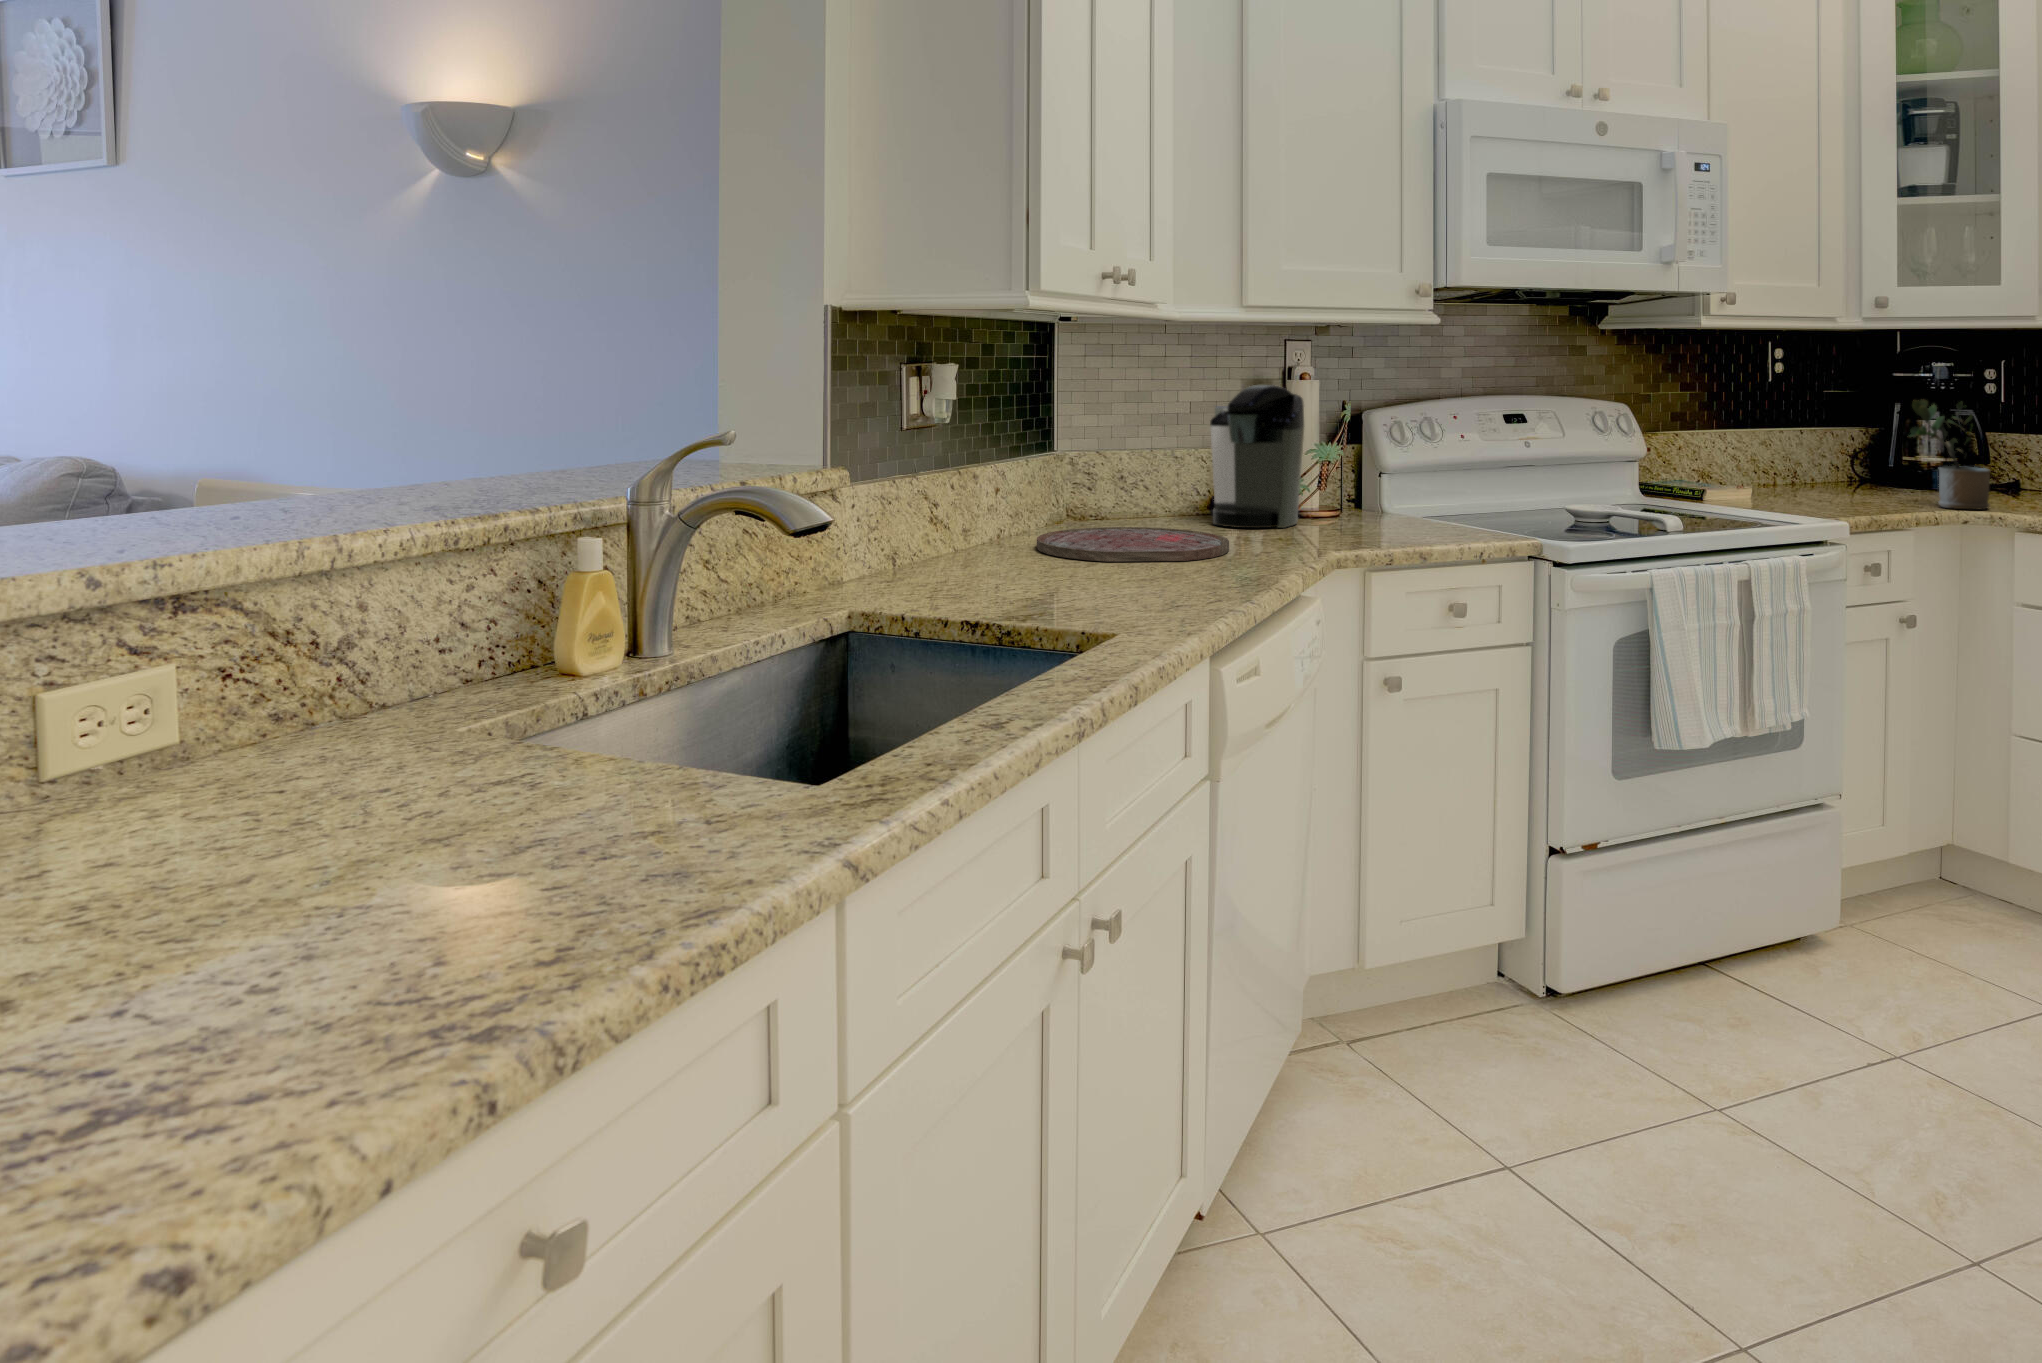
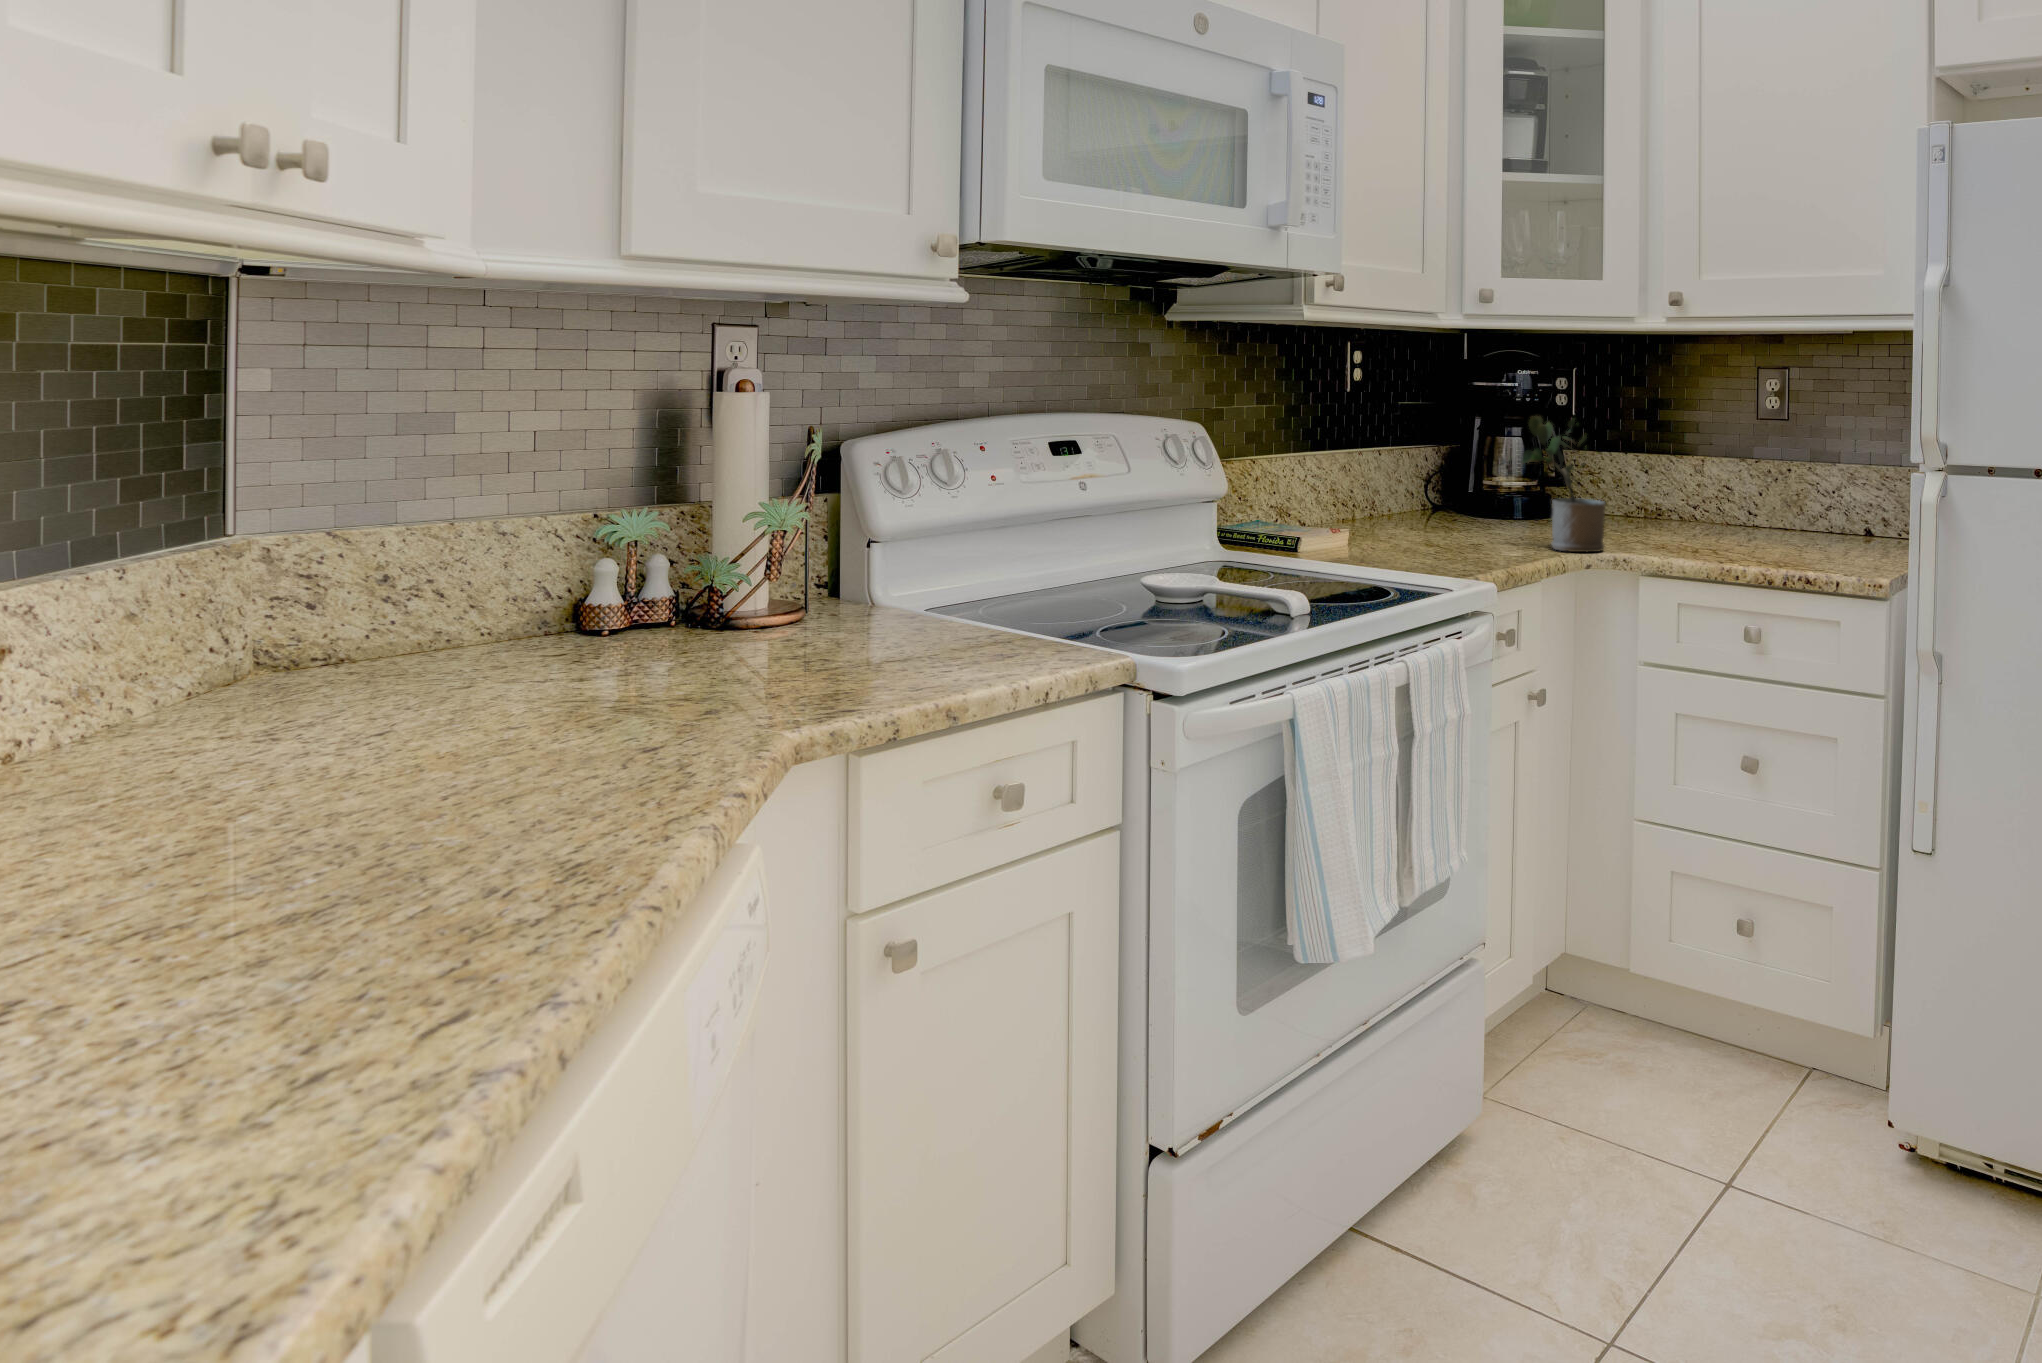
coffee maker: present [1210,385,1305,528] -> none [570,399,753,663]
cutting board: present [1037,527,1229,562] -> none [165,684,622,796]

